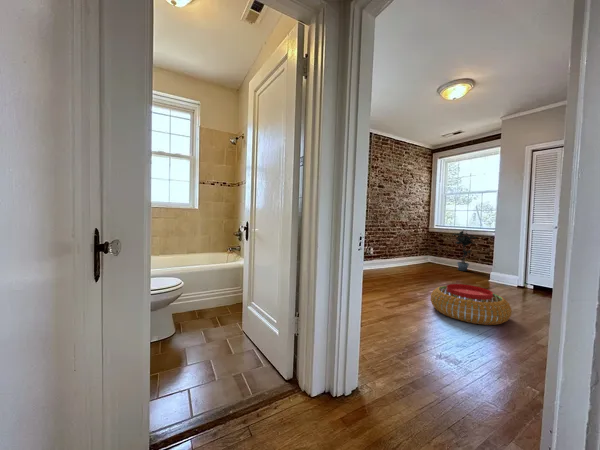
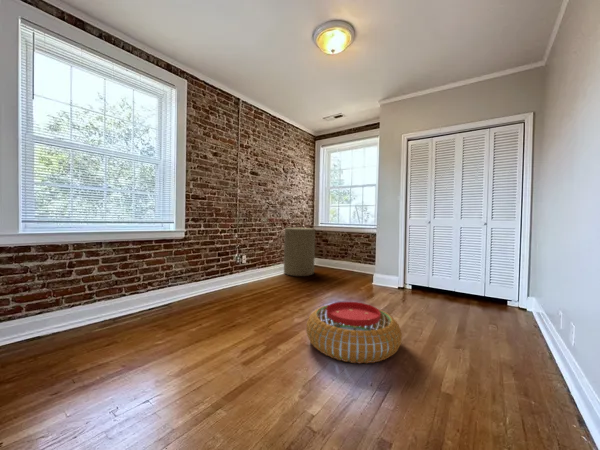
laundry hamper: none [402,224,432,270] -> present [284,222,315,276]
potted plant: present [453,231,477,271] -> none [336,227,360,273]

